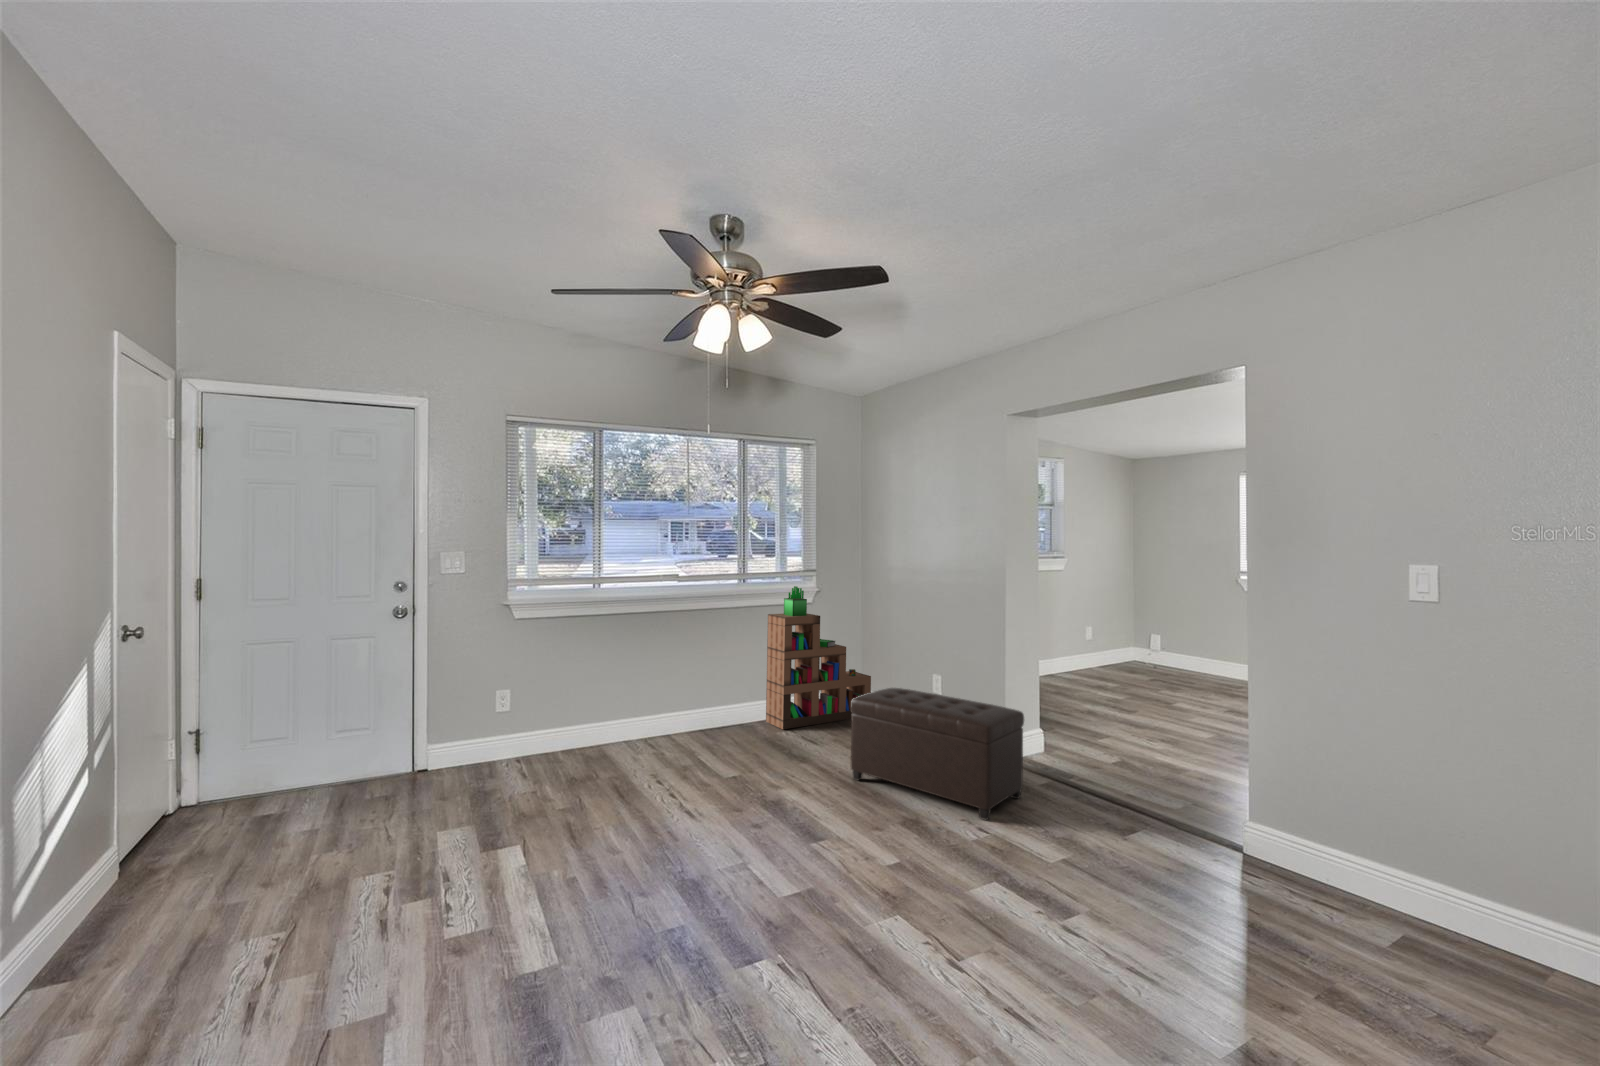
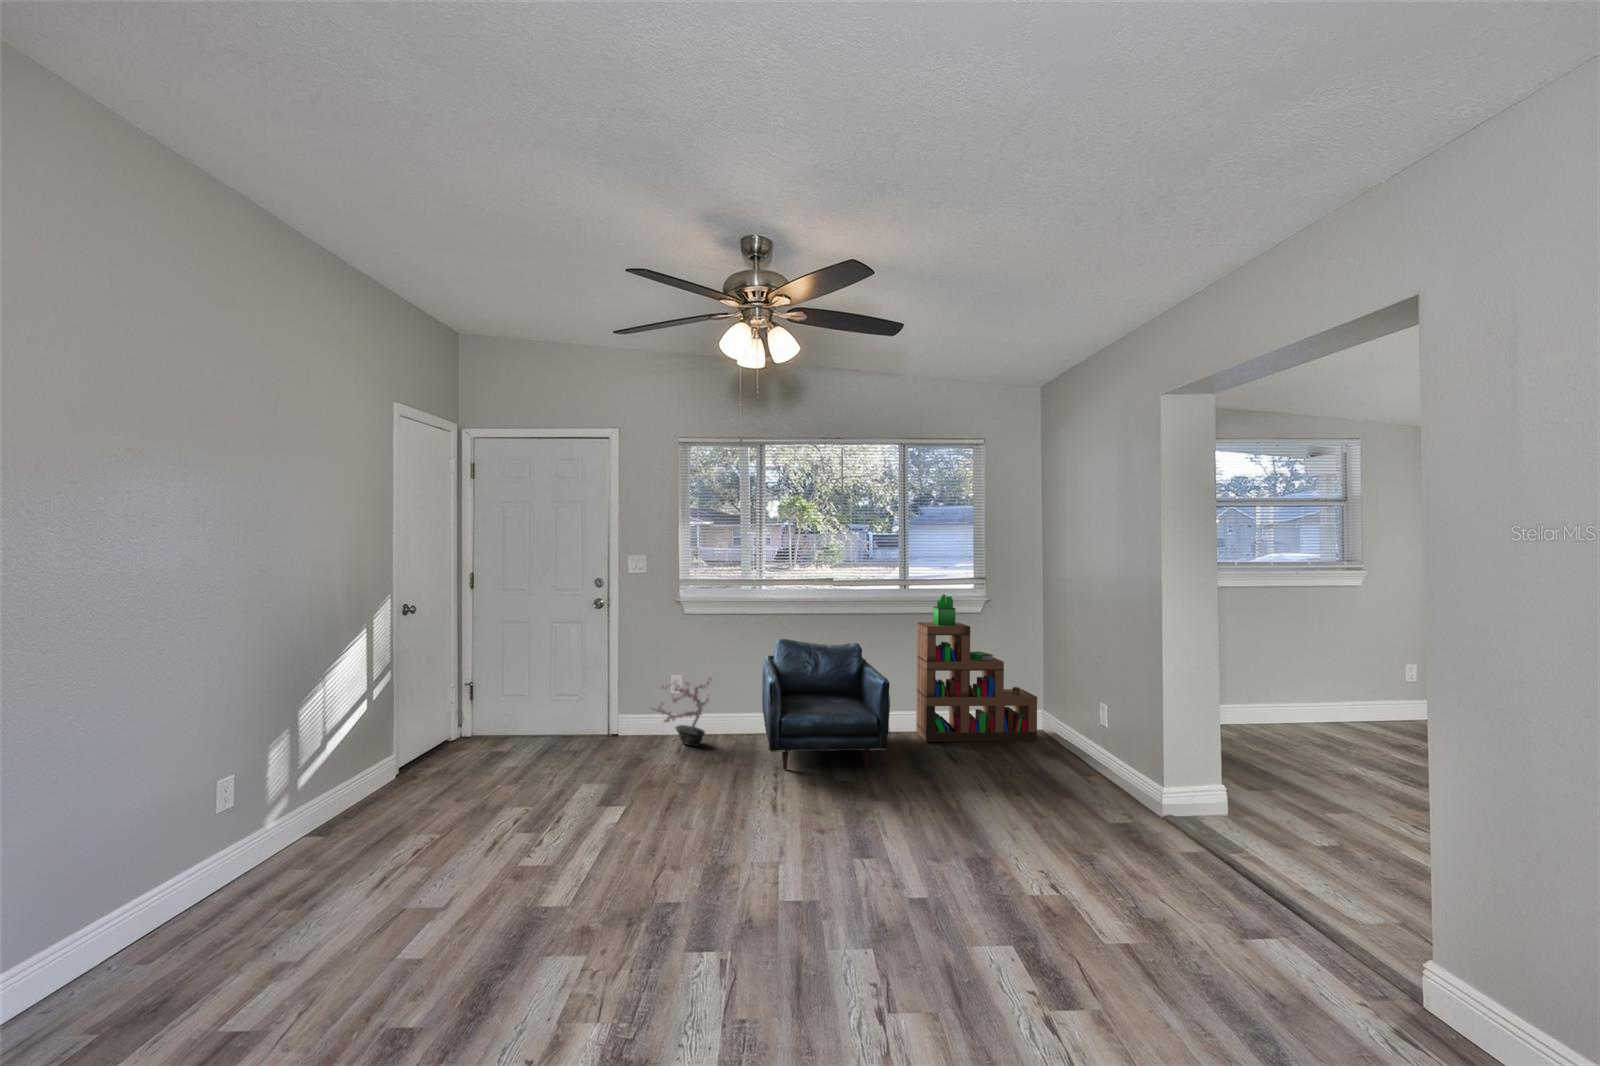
armchair: none [617,638,774,776] -> present [762,639,890,769]
potted plant: none [486,686,568,769] -> present [650,678,711,746]
ottoman: present [851,688,1024,820] -> none [950,710,1145,878]

